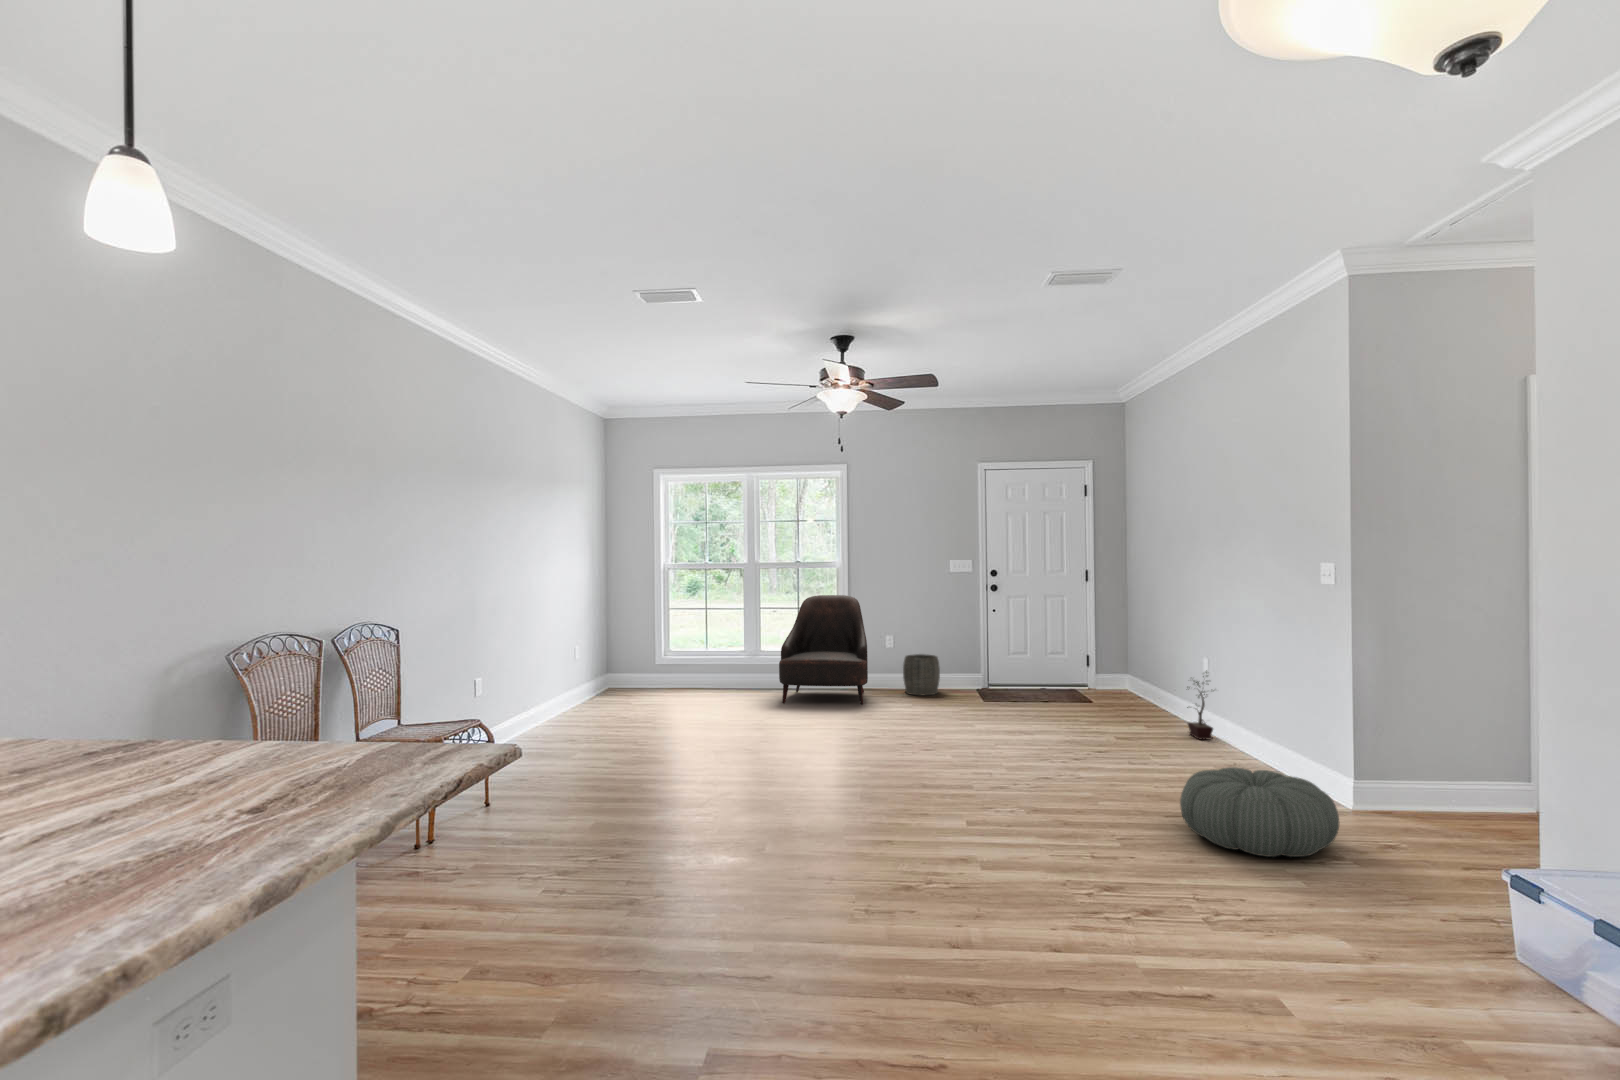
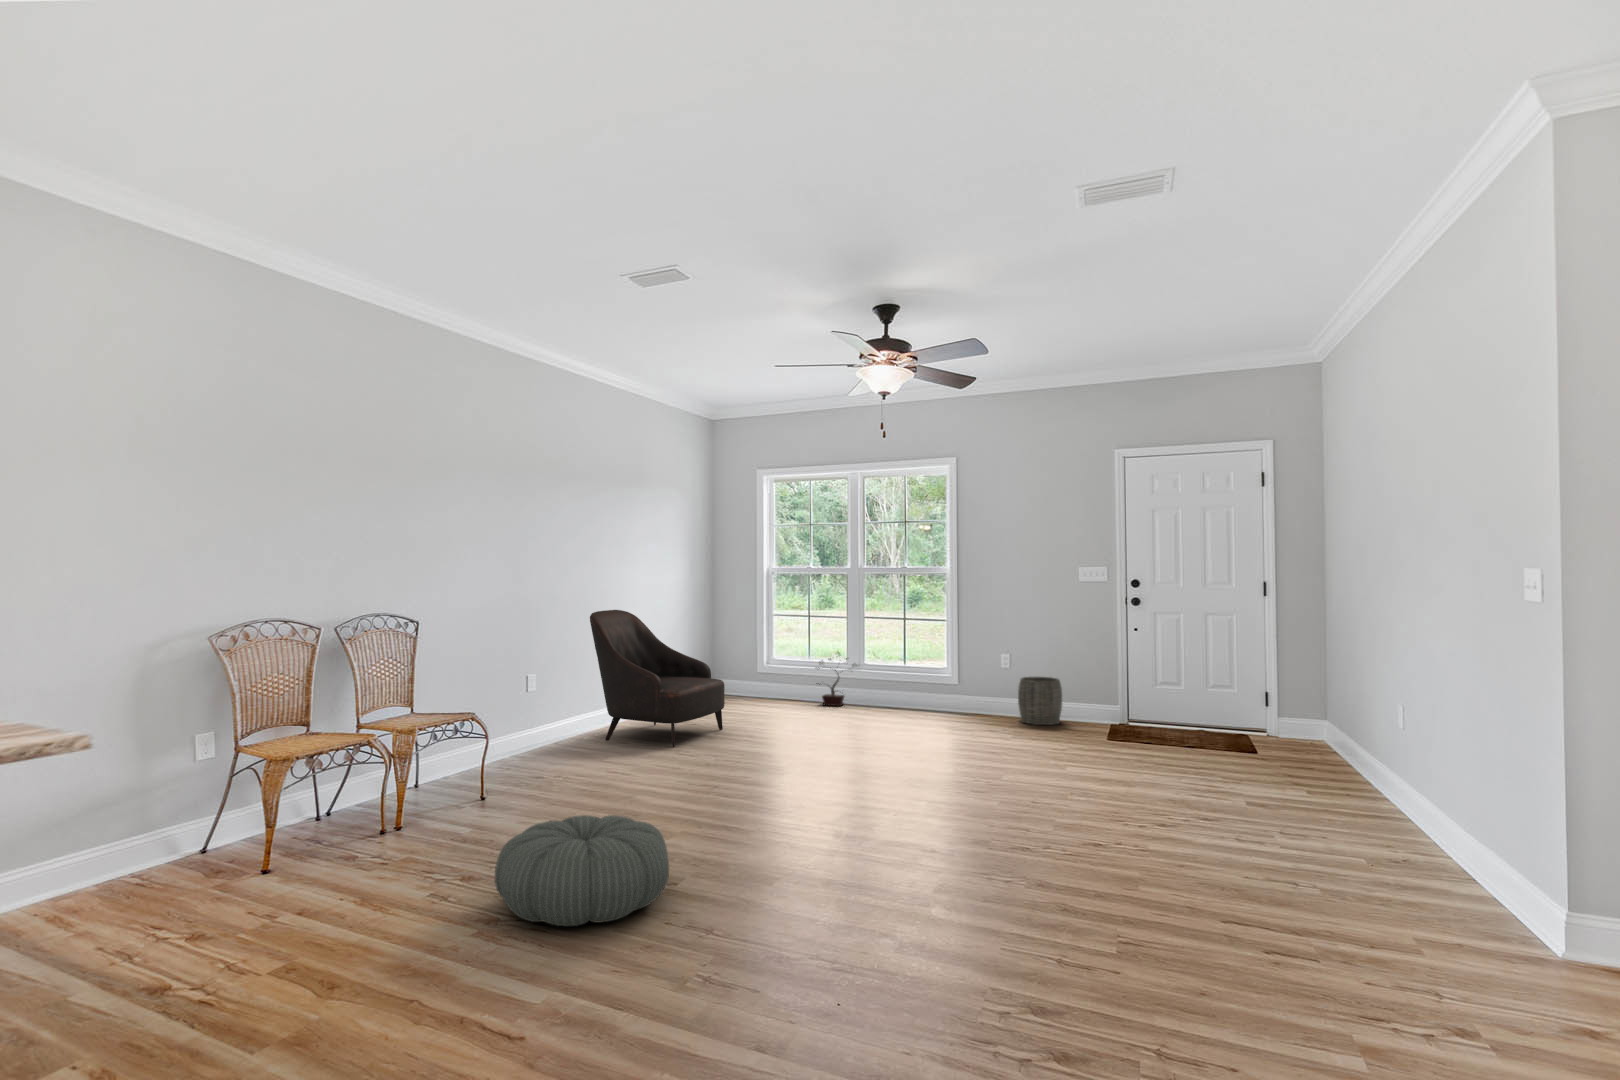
armchair: present [779,595,868,704] -> present [590,610,725,747]
potted plant: present [1187,671,1213,739] -> present [816,652,857,706]
pouf: present [1180,767,1339,857] -> present [495,815,669,926]

